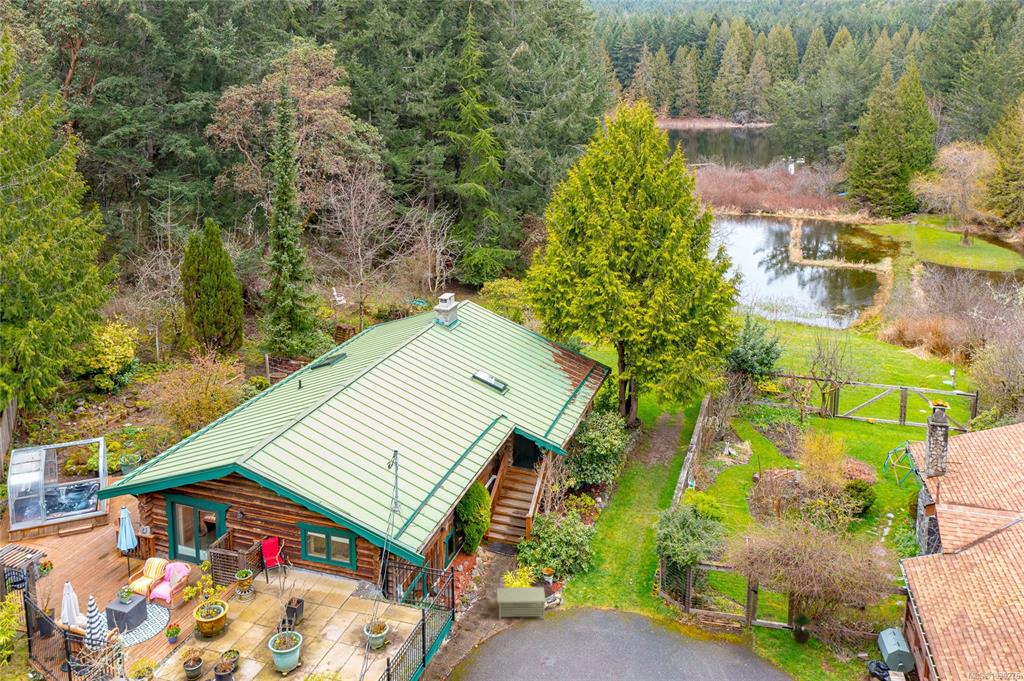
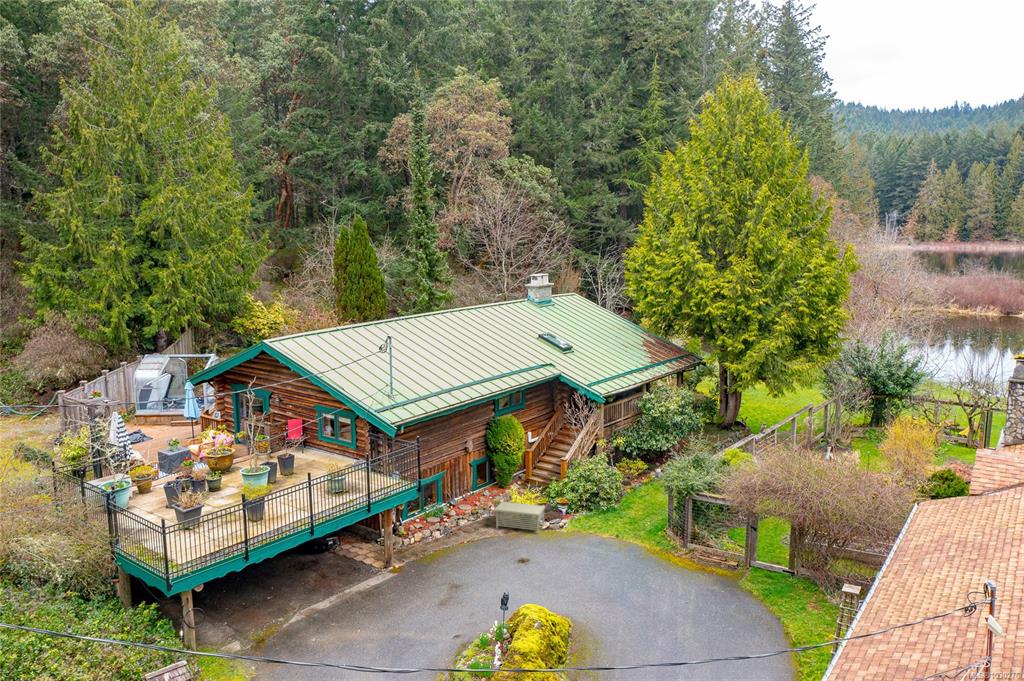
potted tree: present [793,614,810,642] -> none [785,549,809,586]

